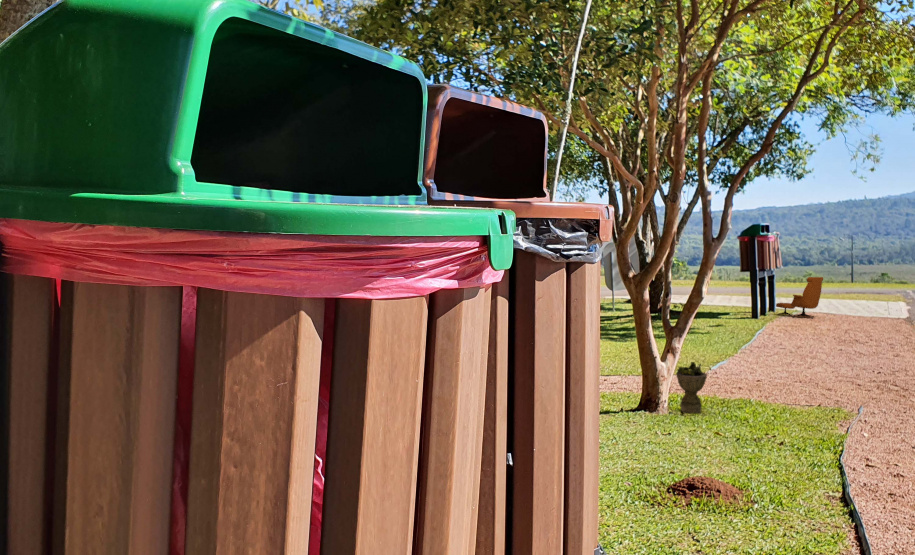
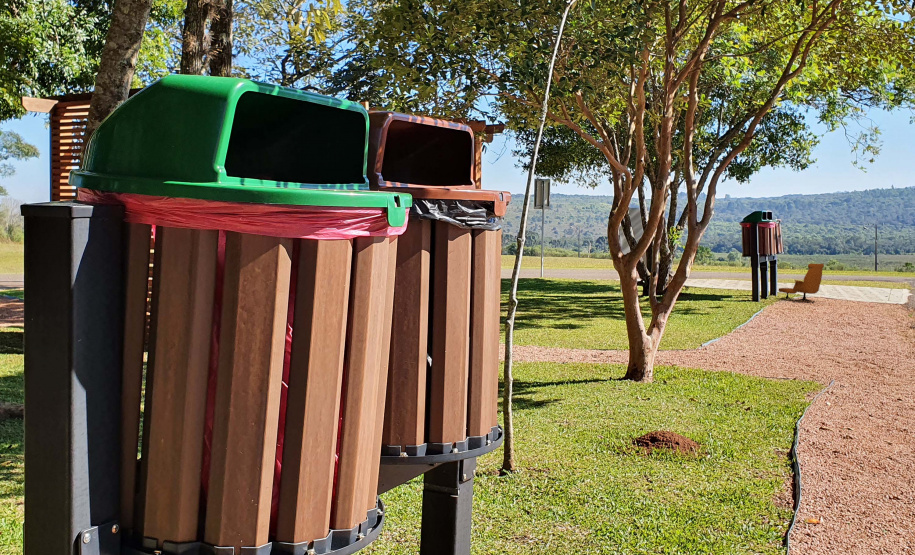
planter: present [676,362,707,413] -> none [660,336,688,383]

